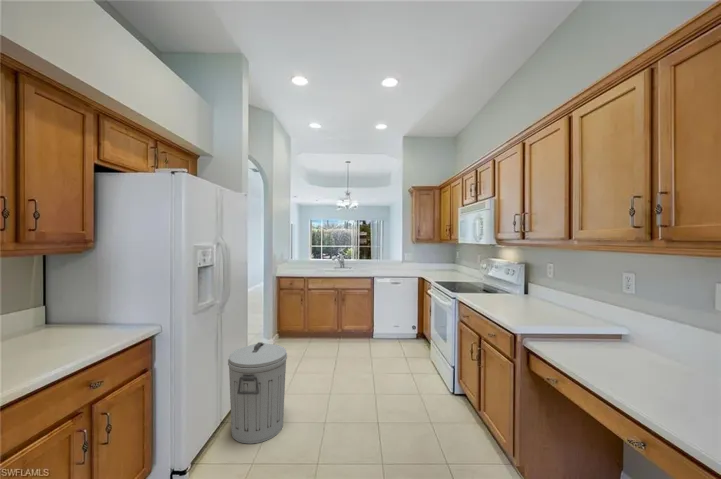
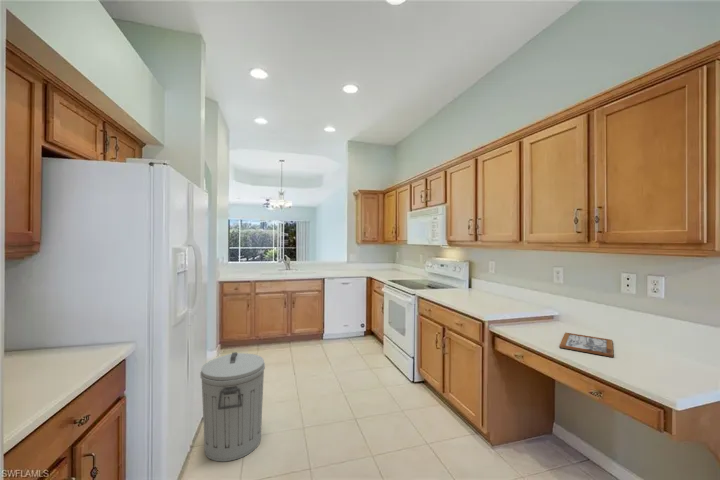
picture frame: none [601,357,693,399] -> present [559,333,613,357]

